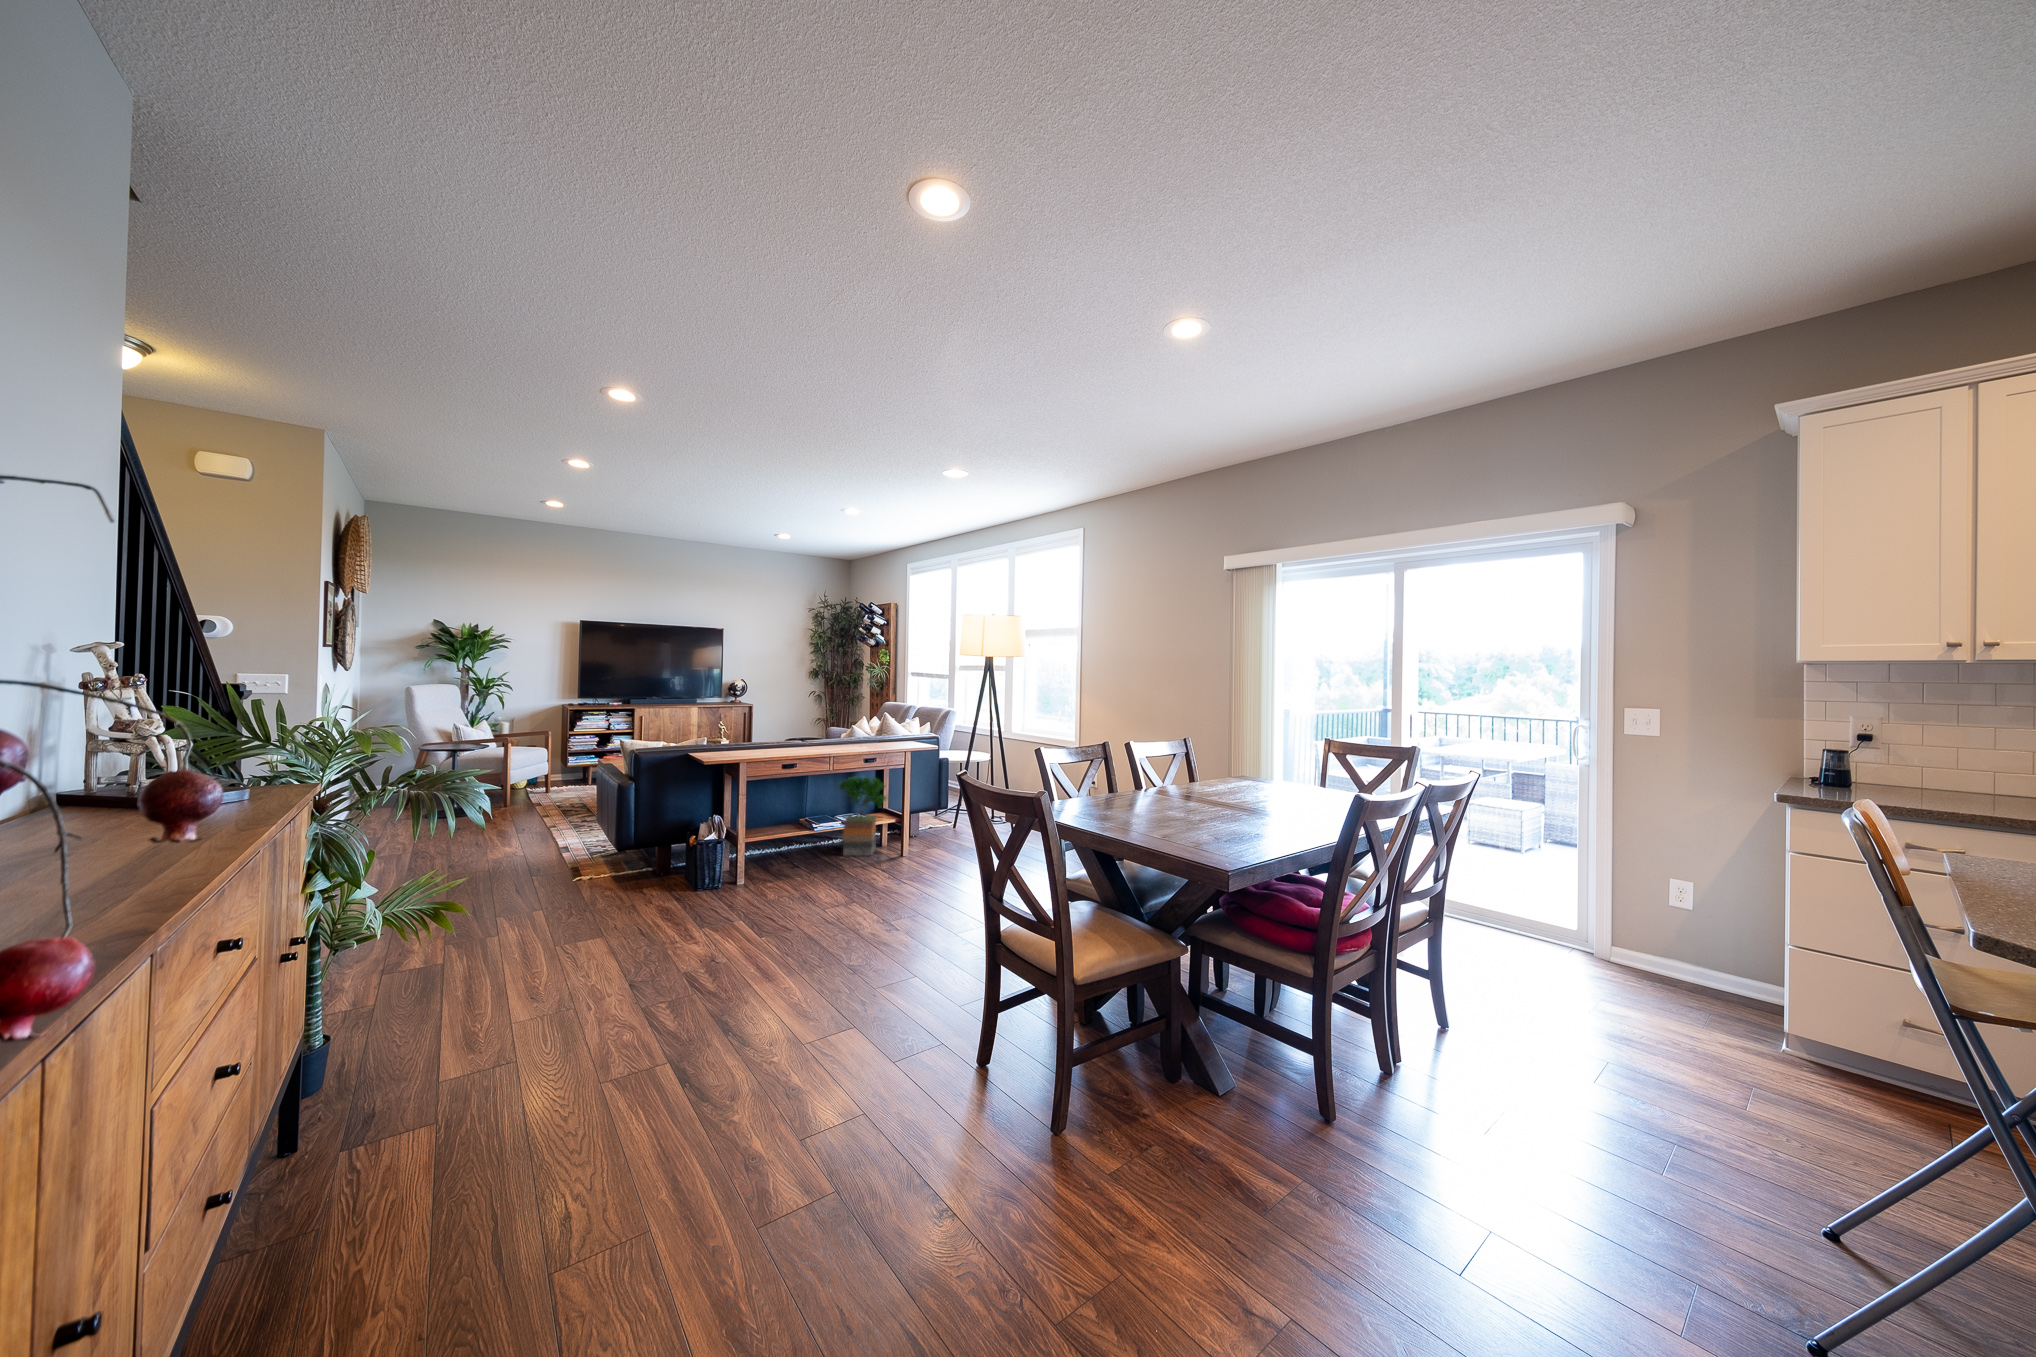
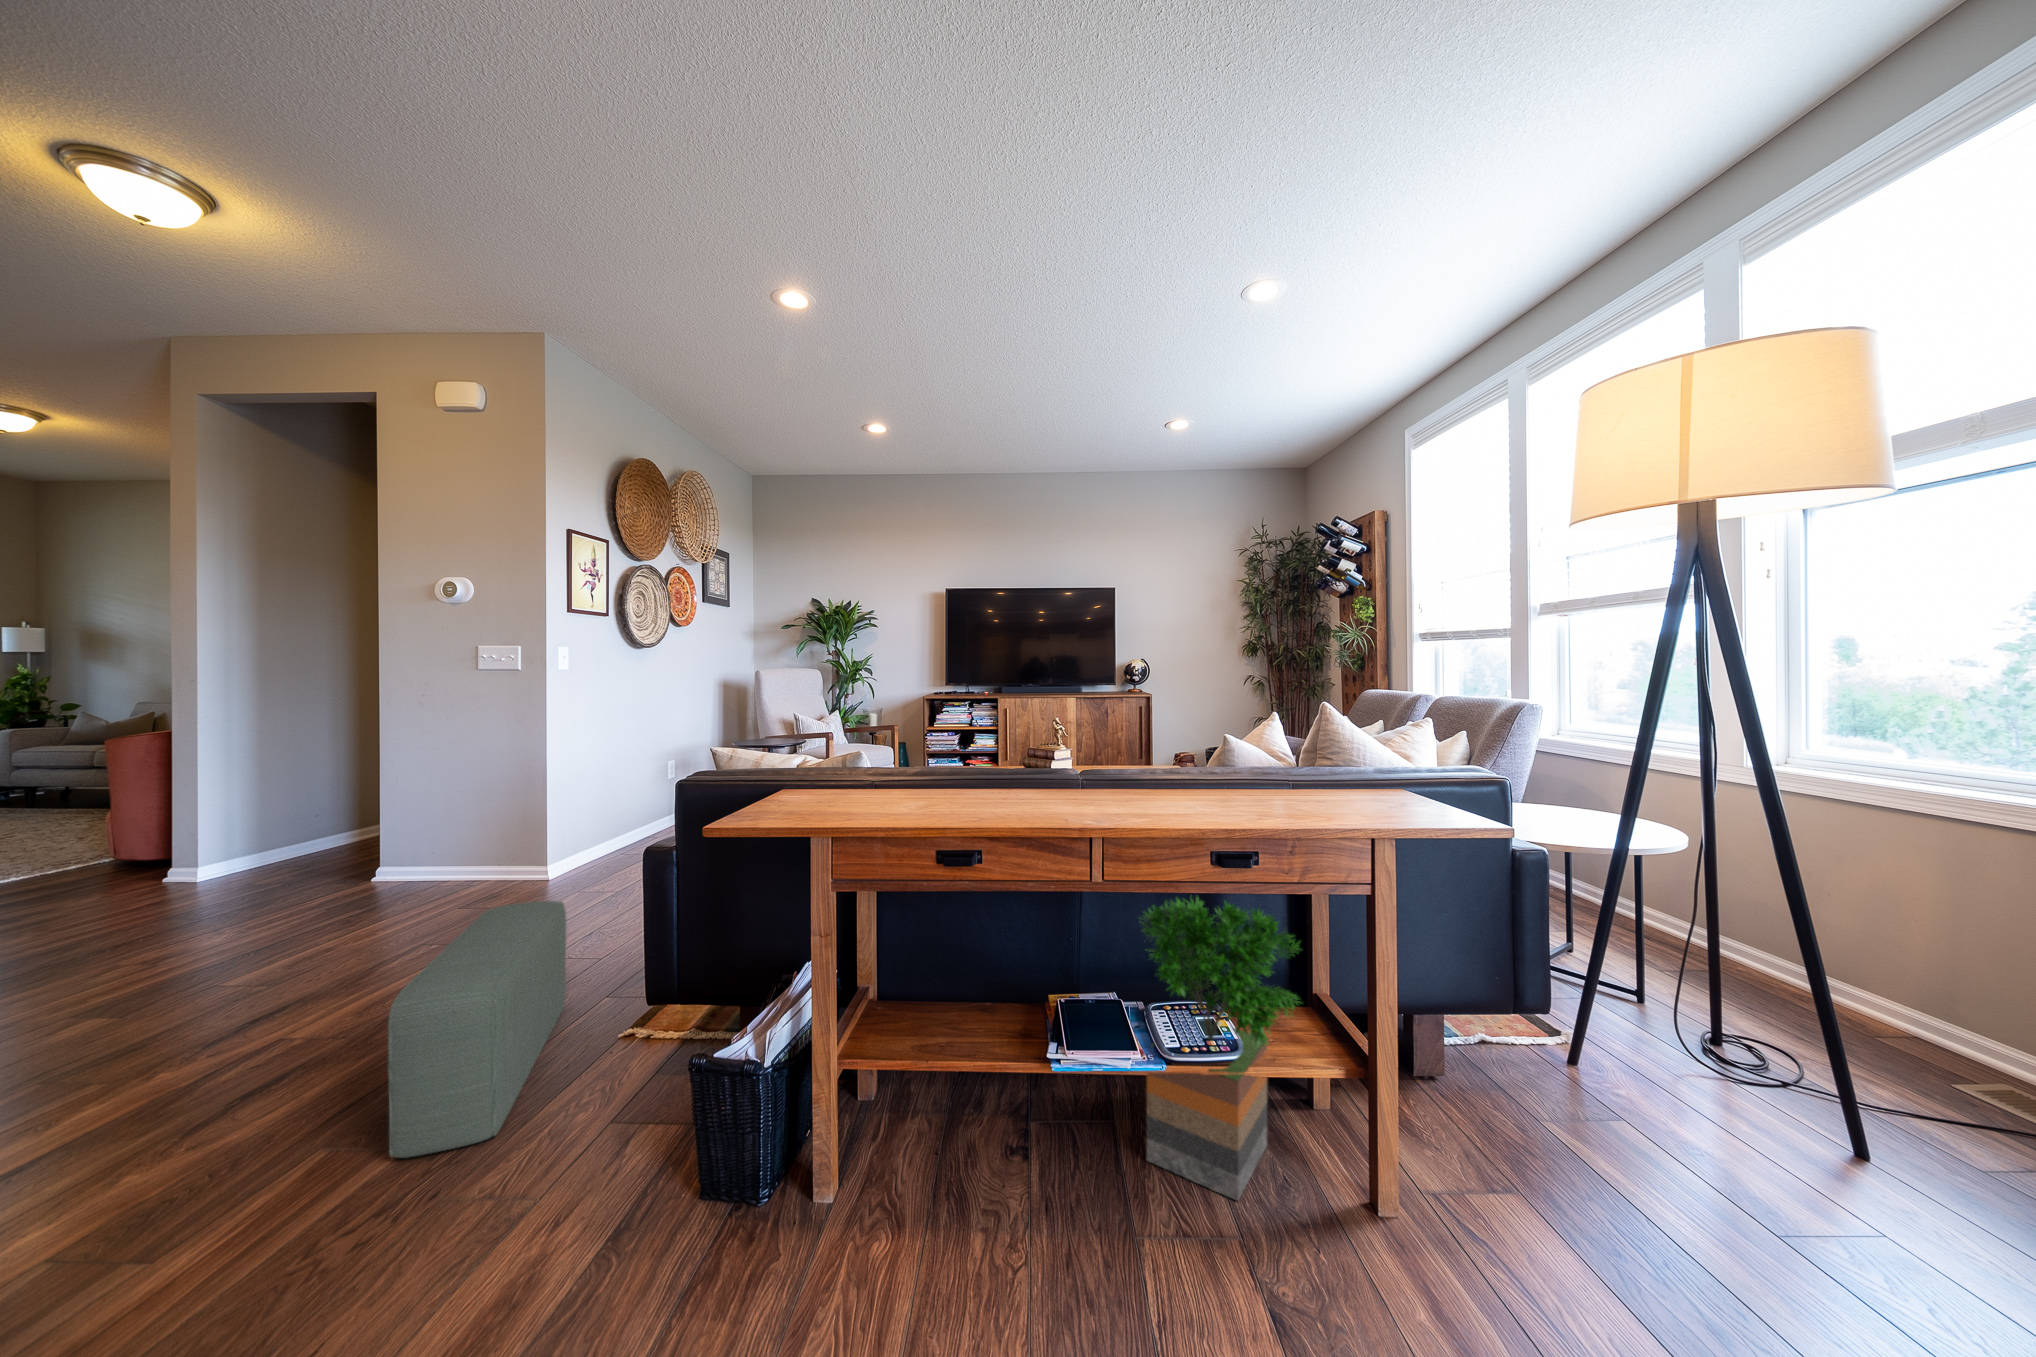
pouf: none [502,819,602,899] -> present [388,901,566,1158]

